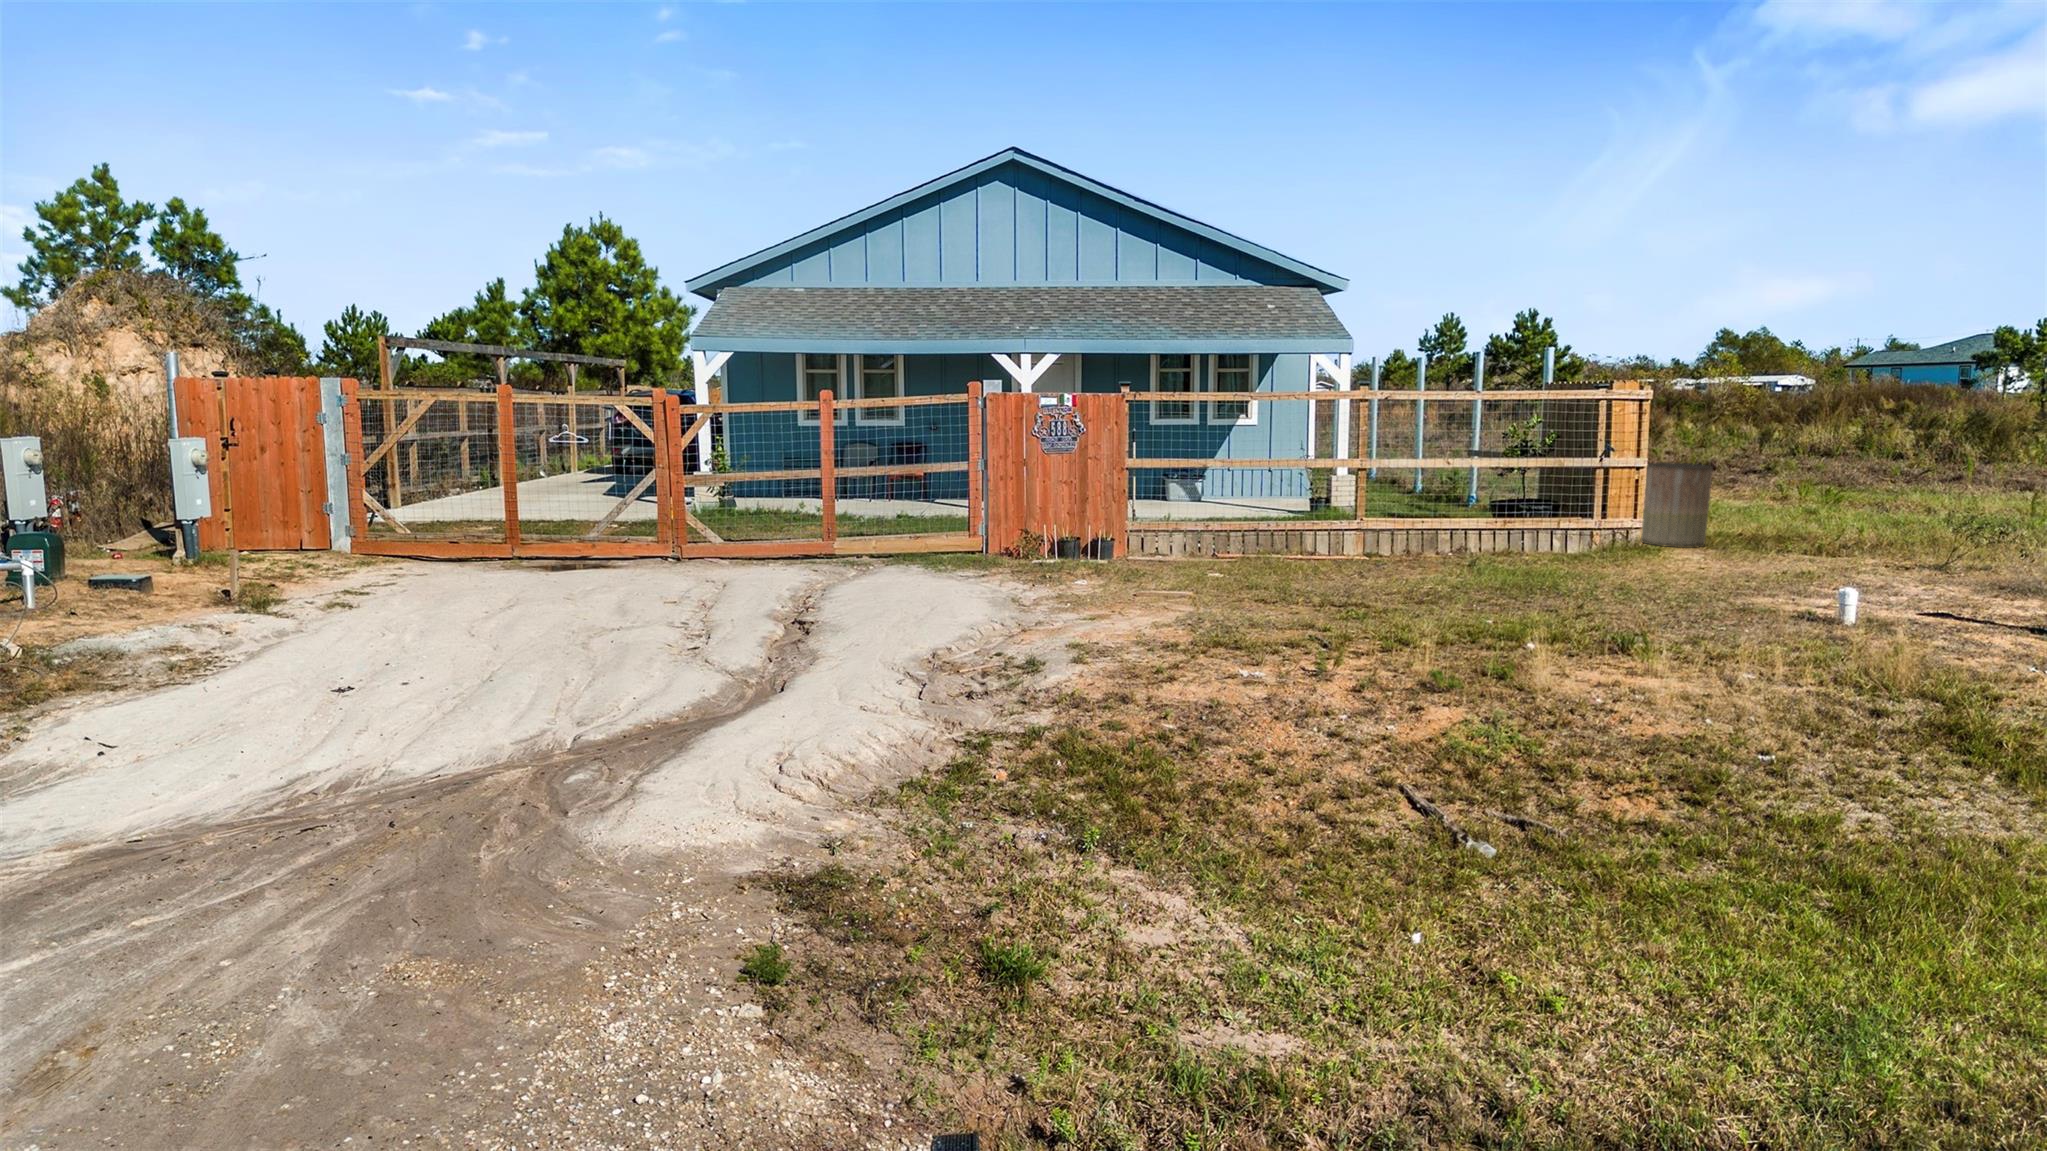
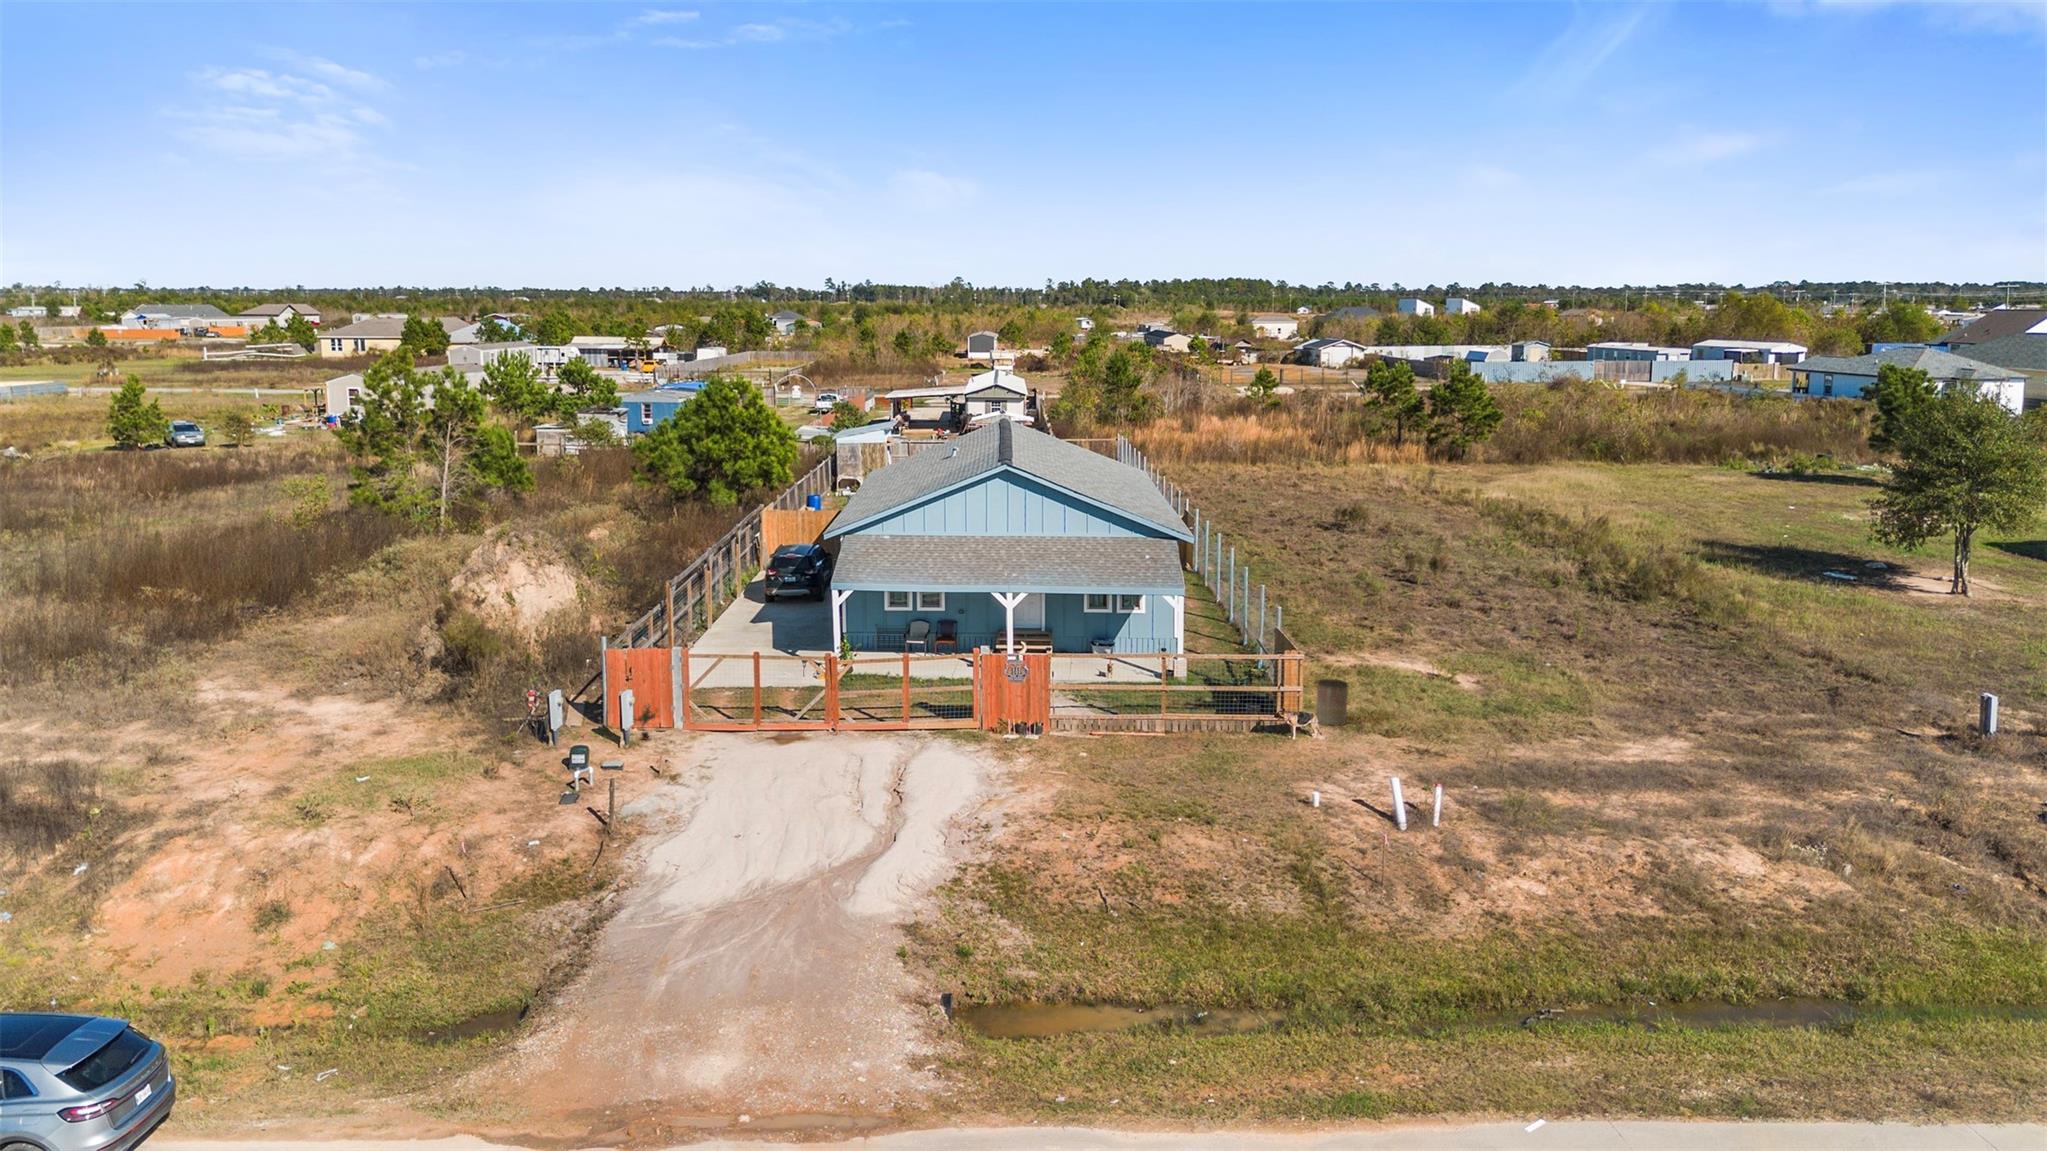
potted tree: none [264,482,327,559] -> present [633,704,657,740]

